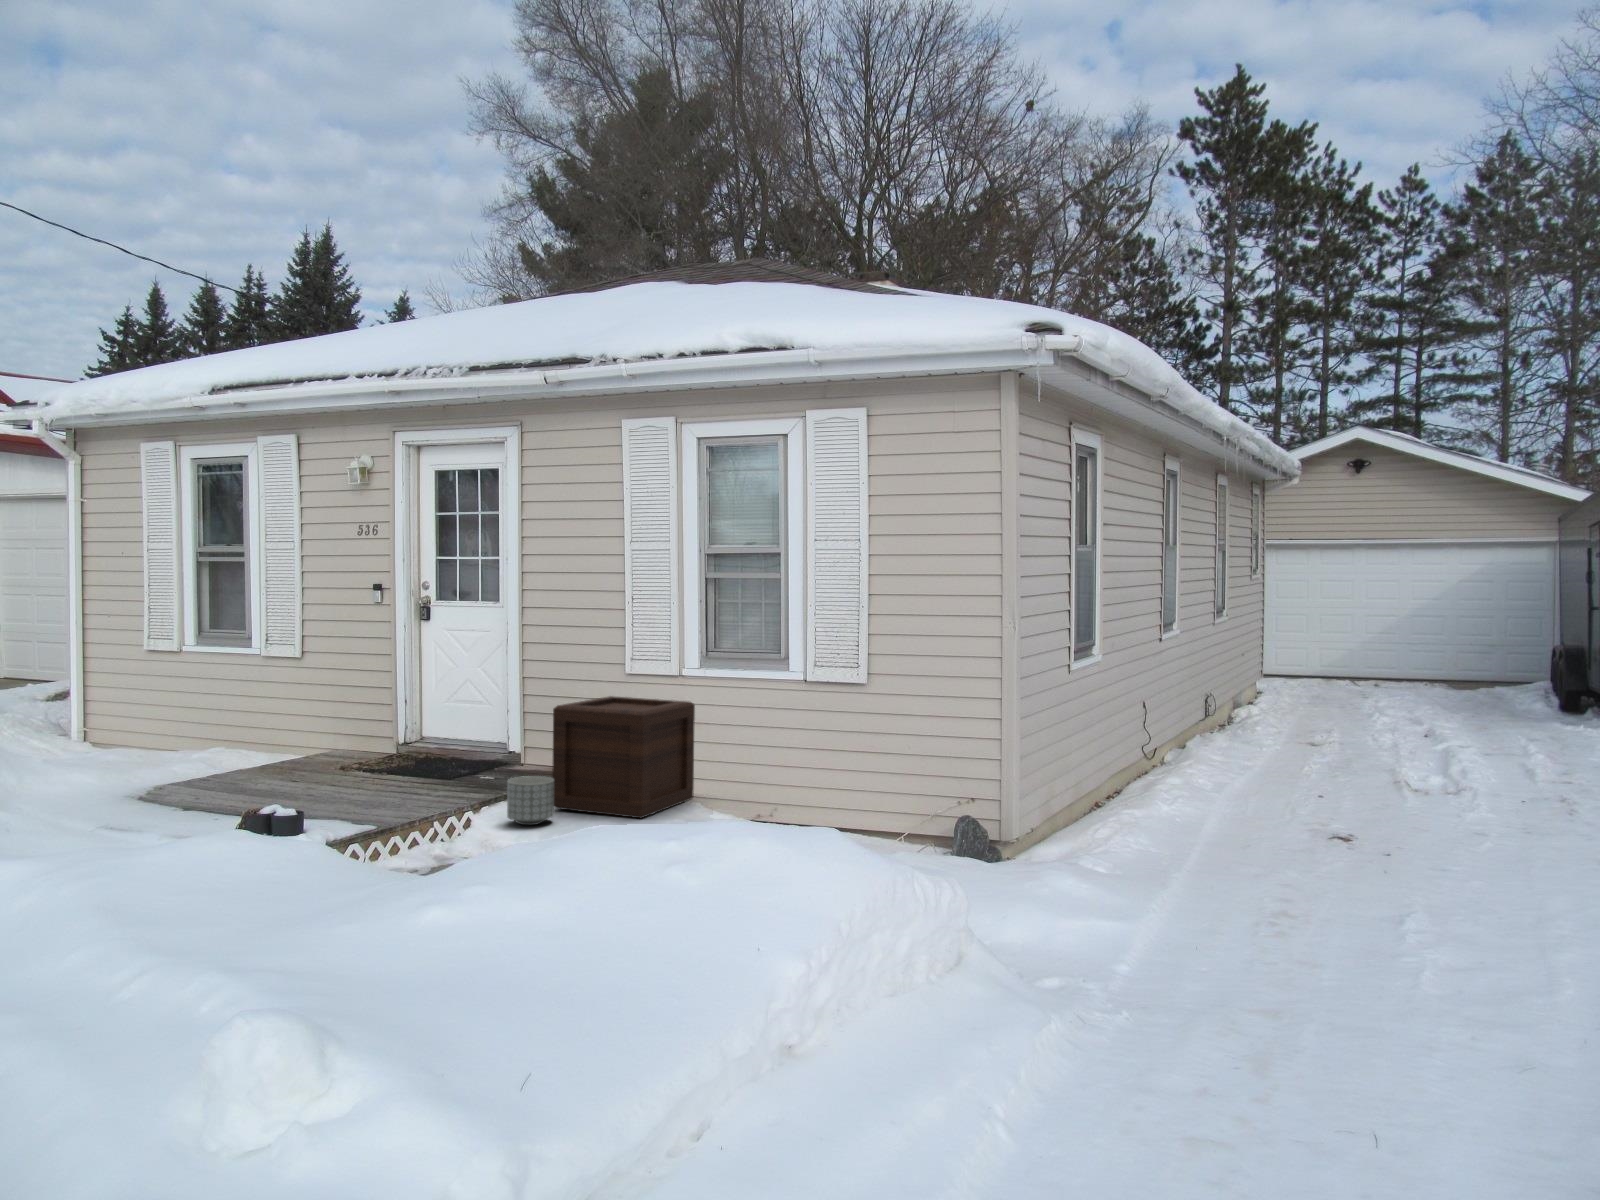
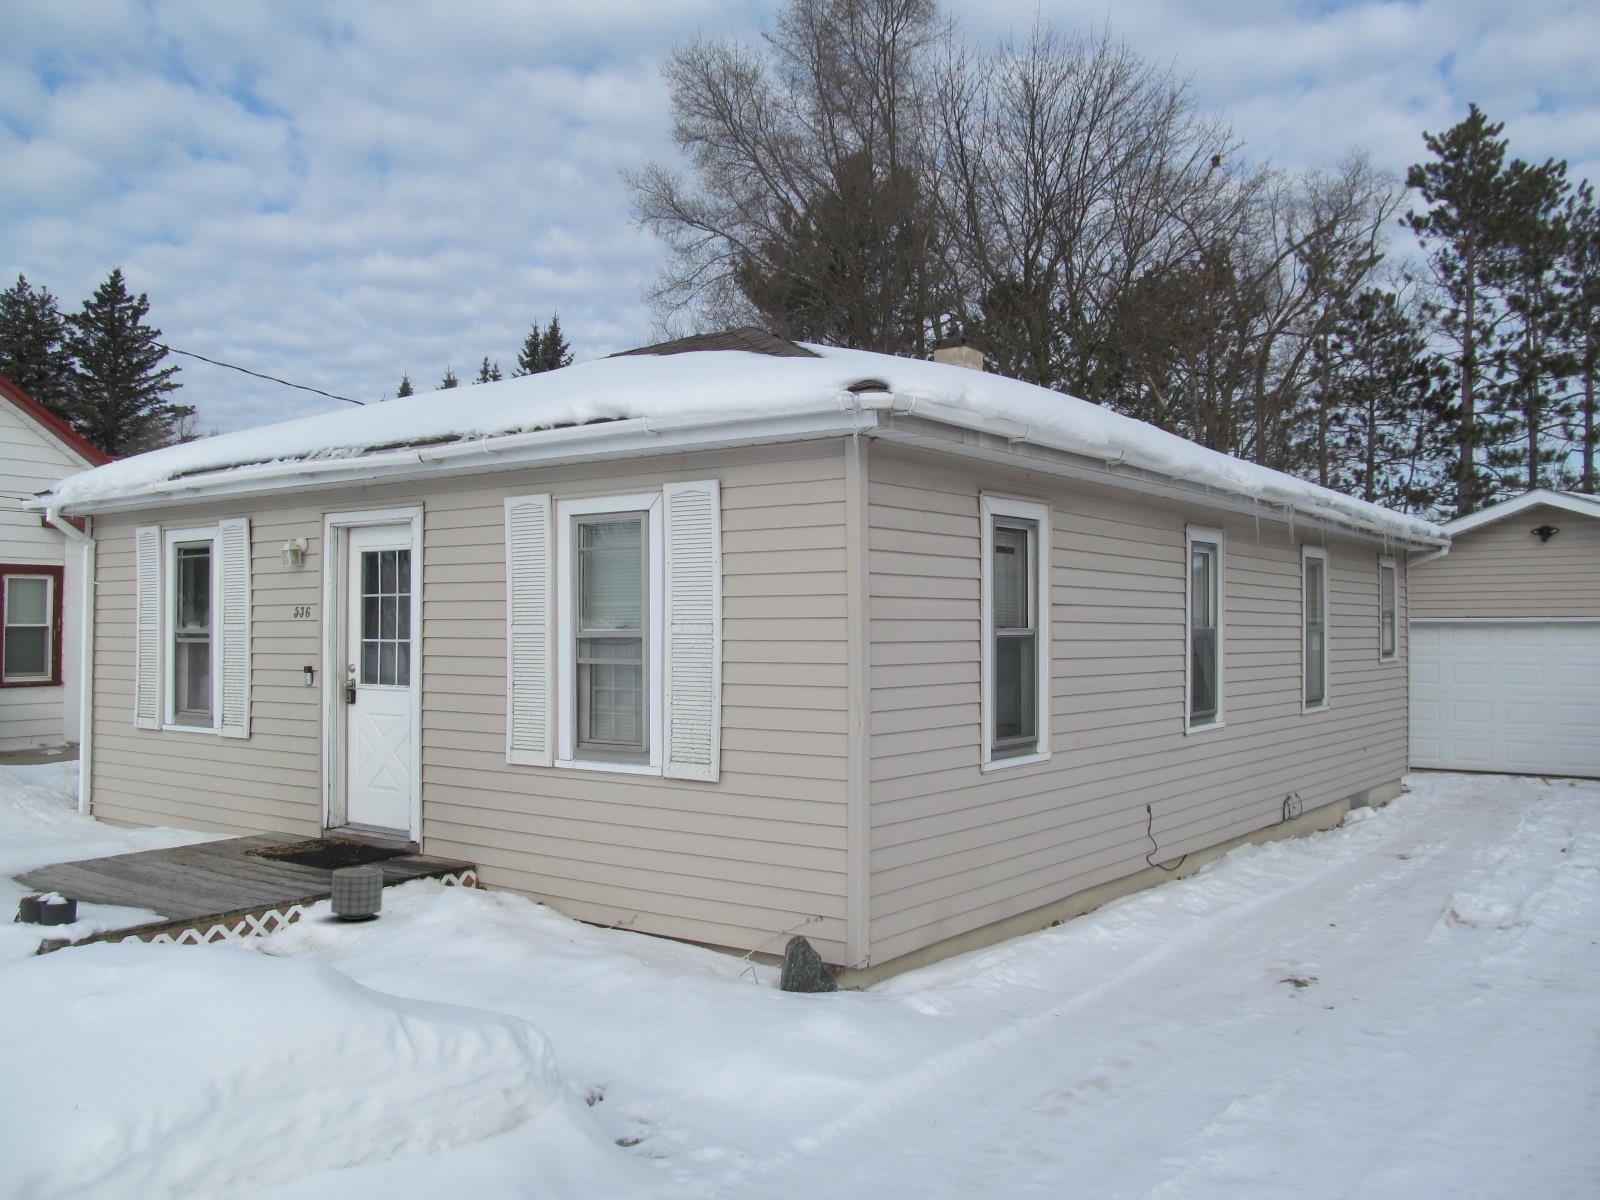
wooden crate: present [552,696,695,818] -> none [397,789,559,920]

